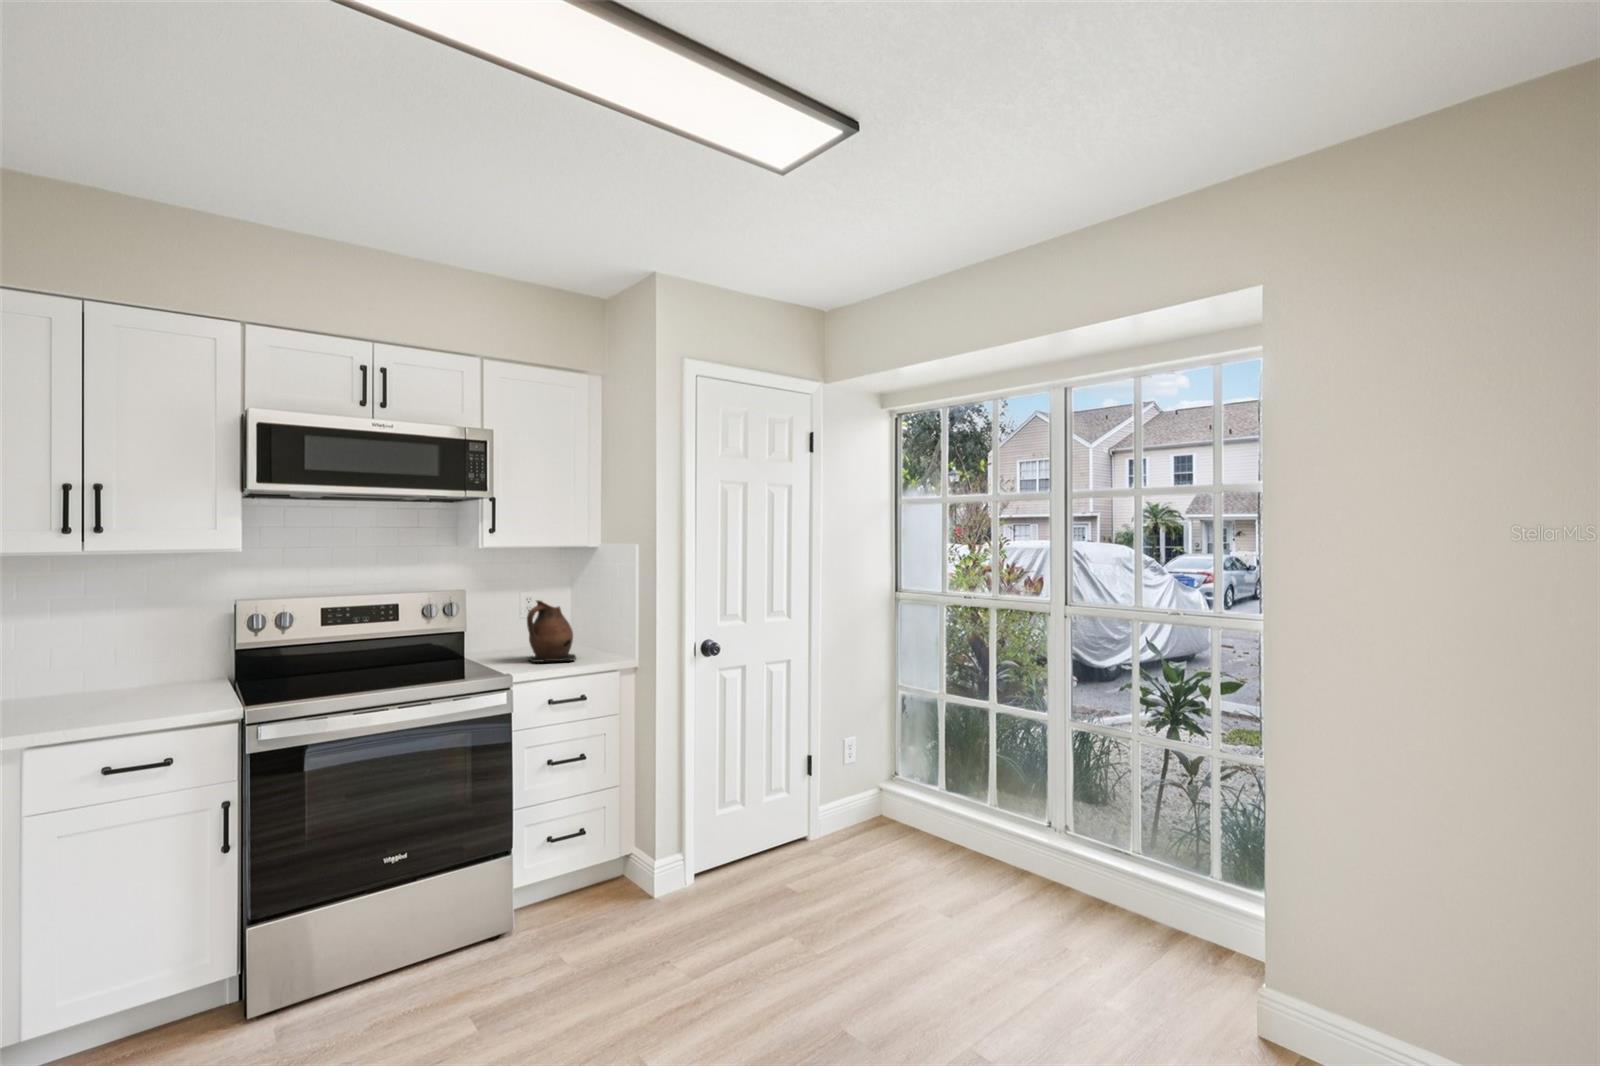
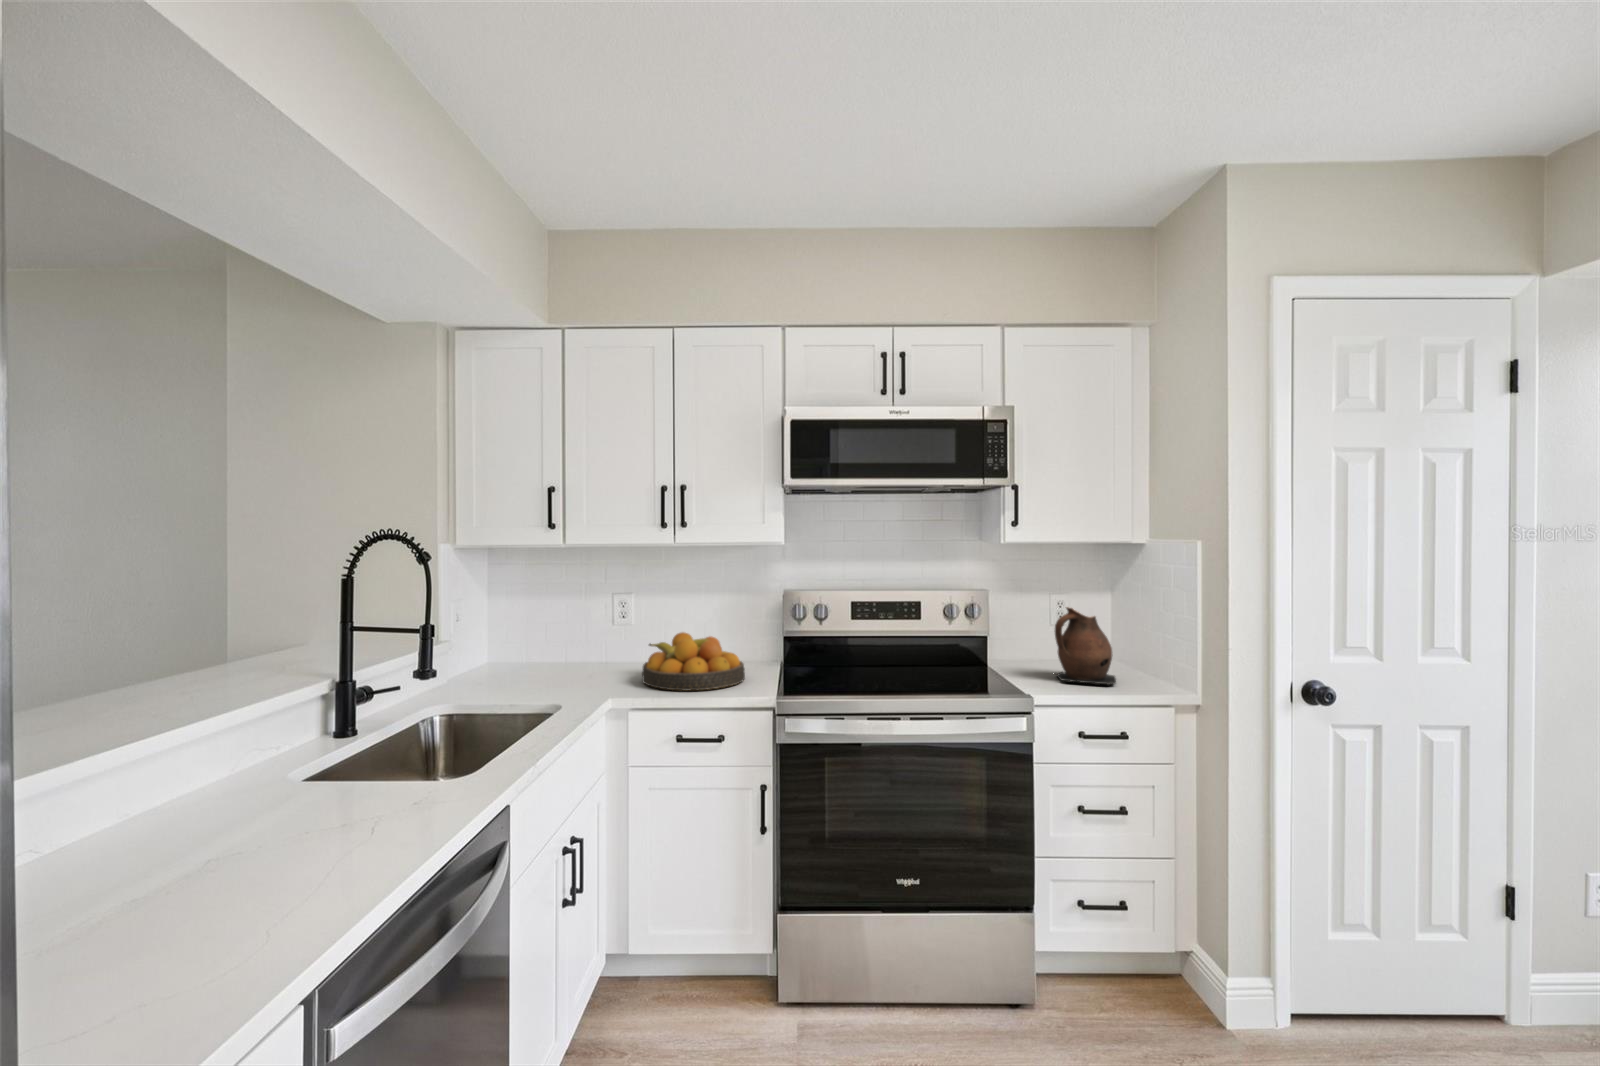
fruit bowl: none [47,654,198,718] -> present [642,632,745,690]

